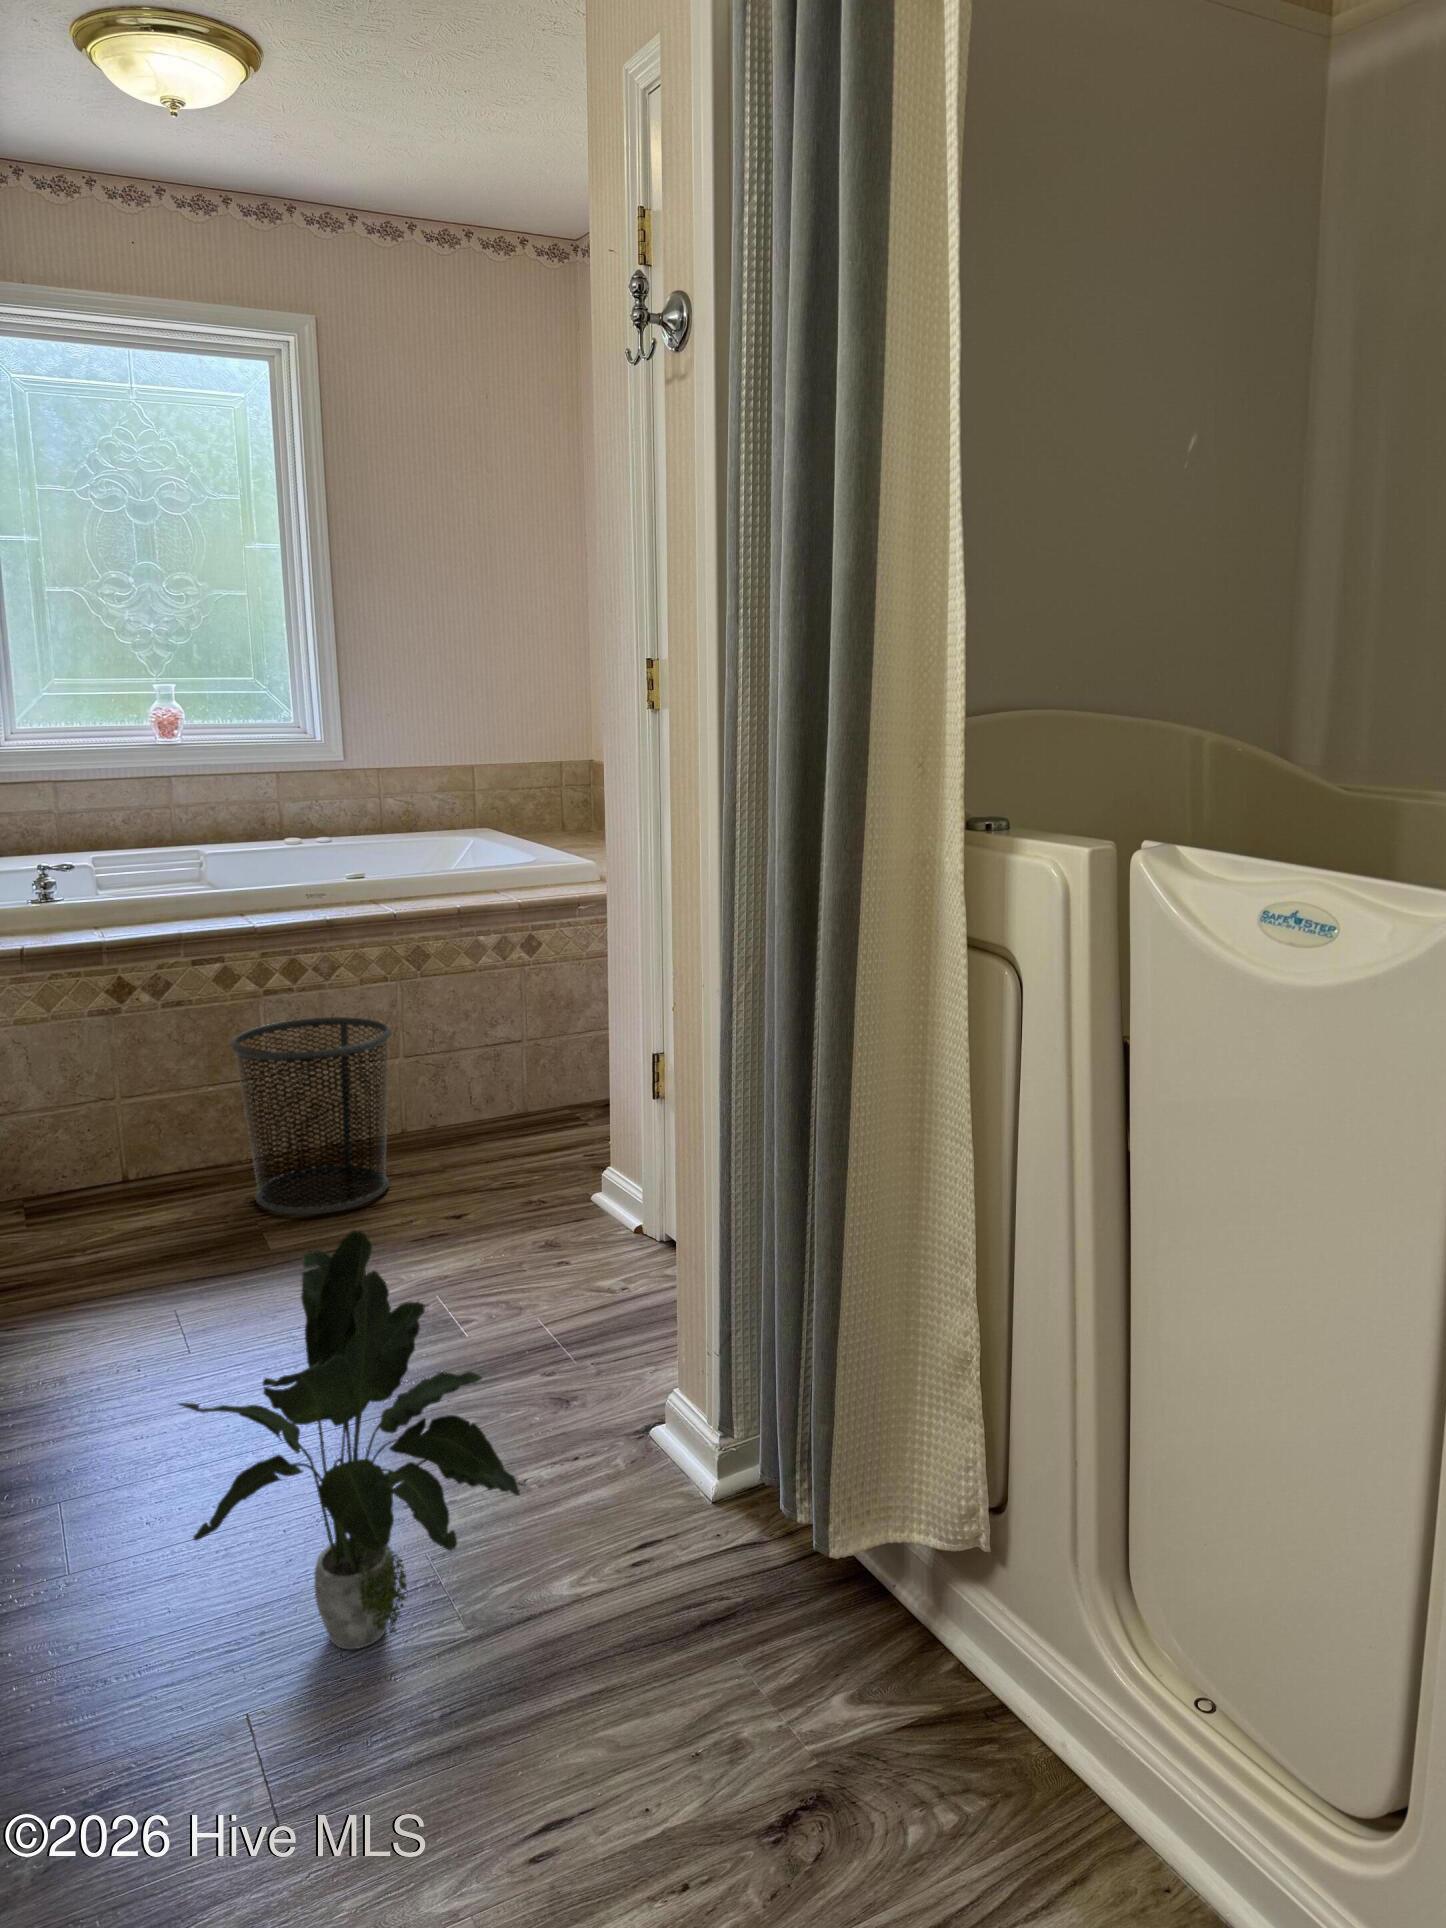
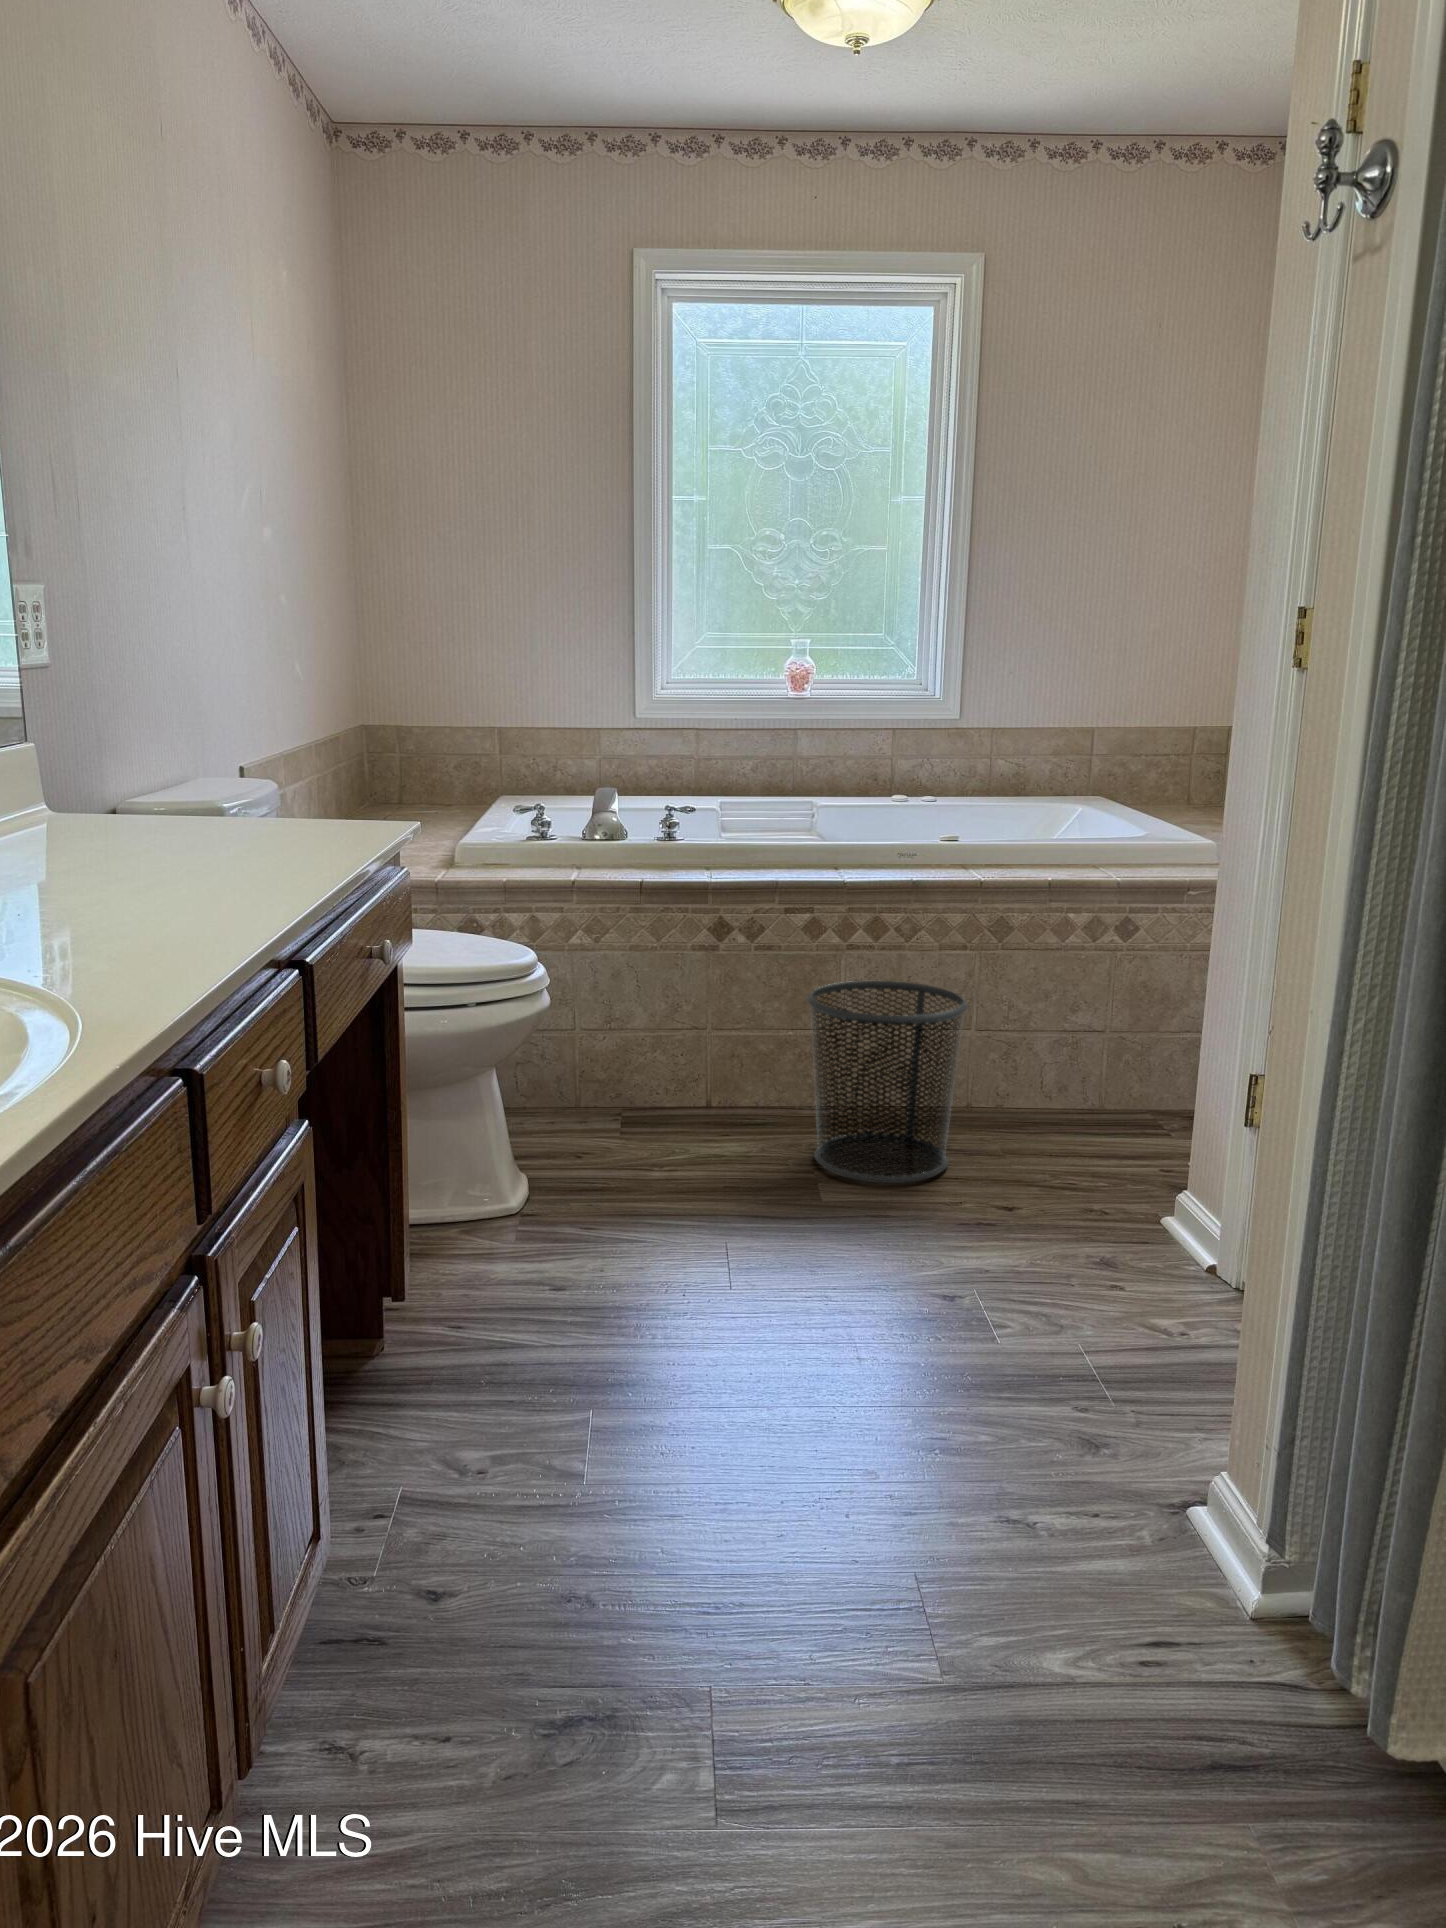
potted plant: present [178,1230,520,1649] -> none [671,1215,1018,1657]

